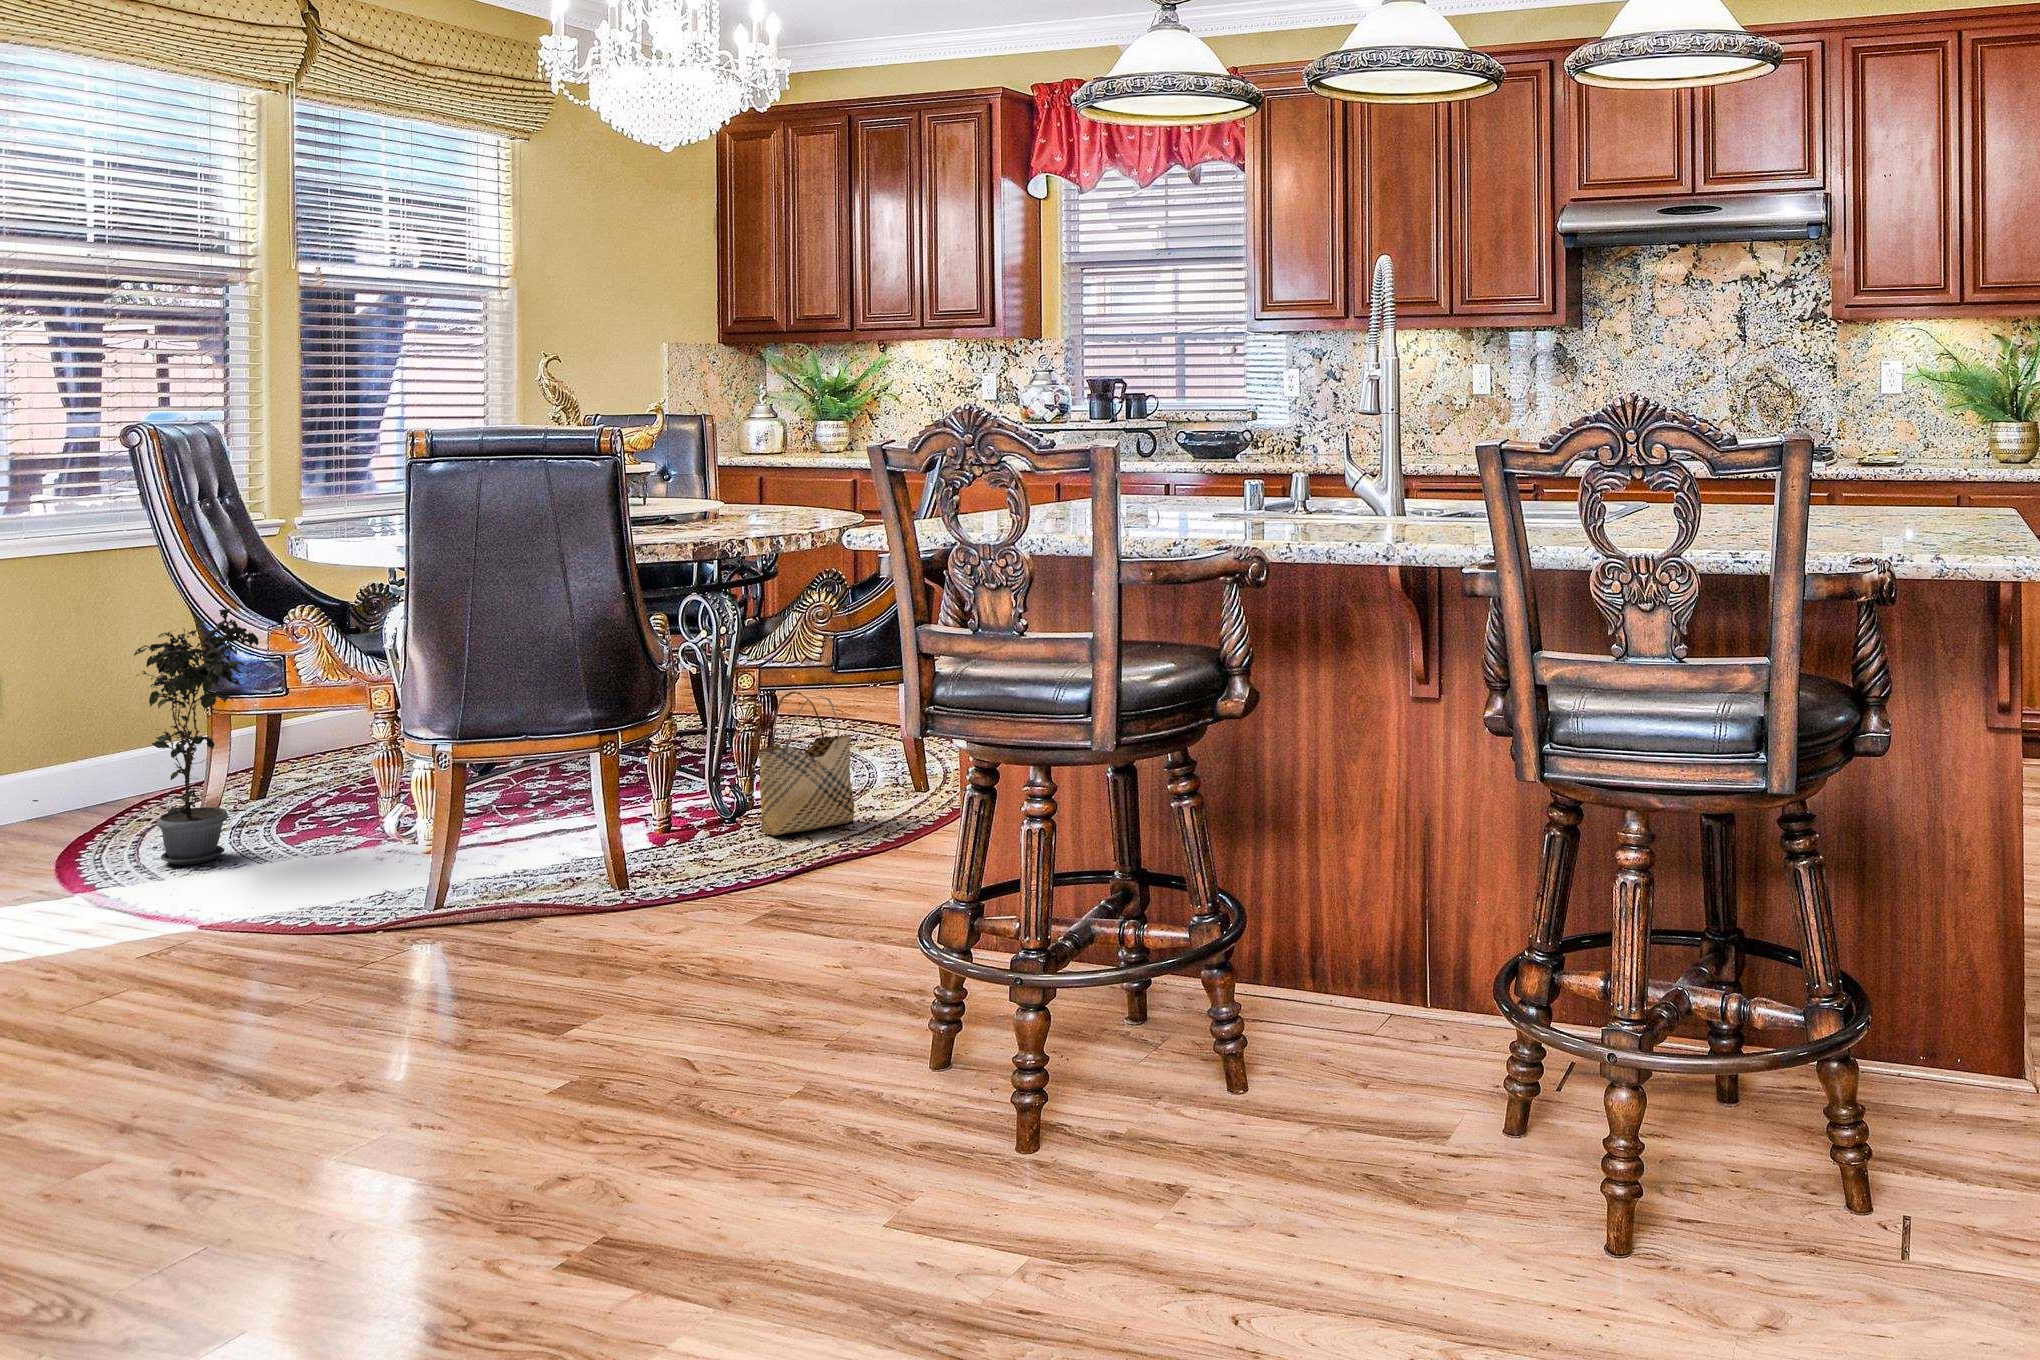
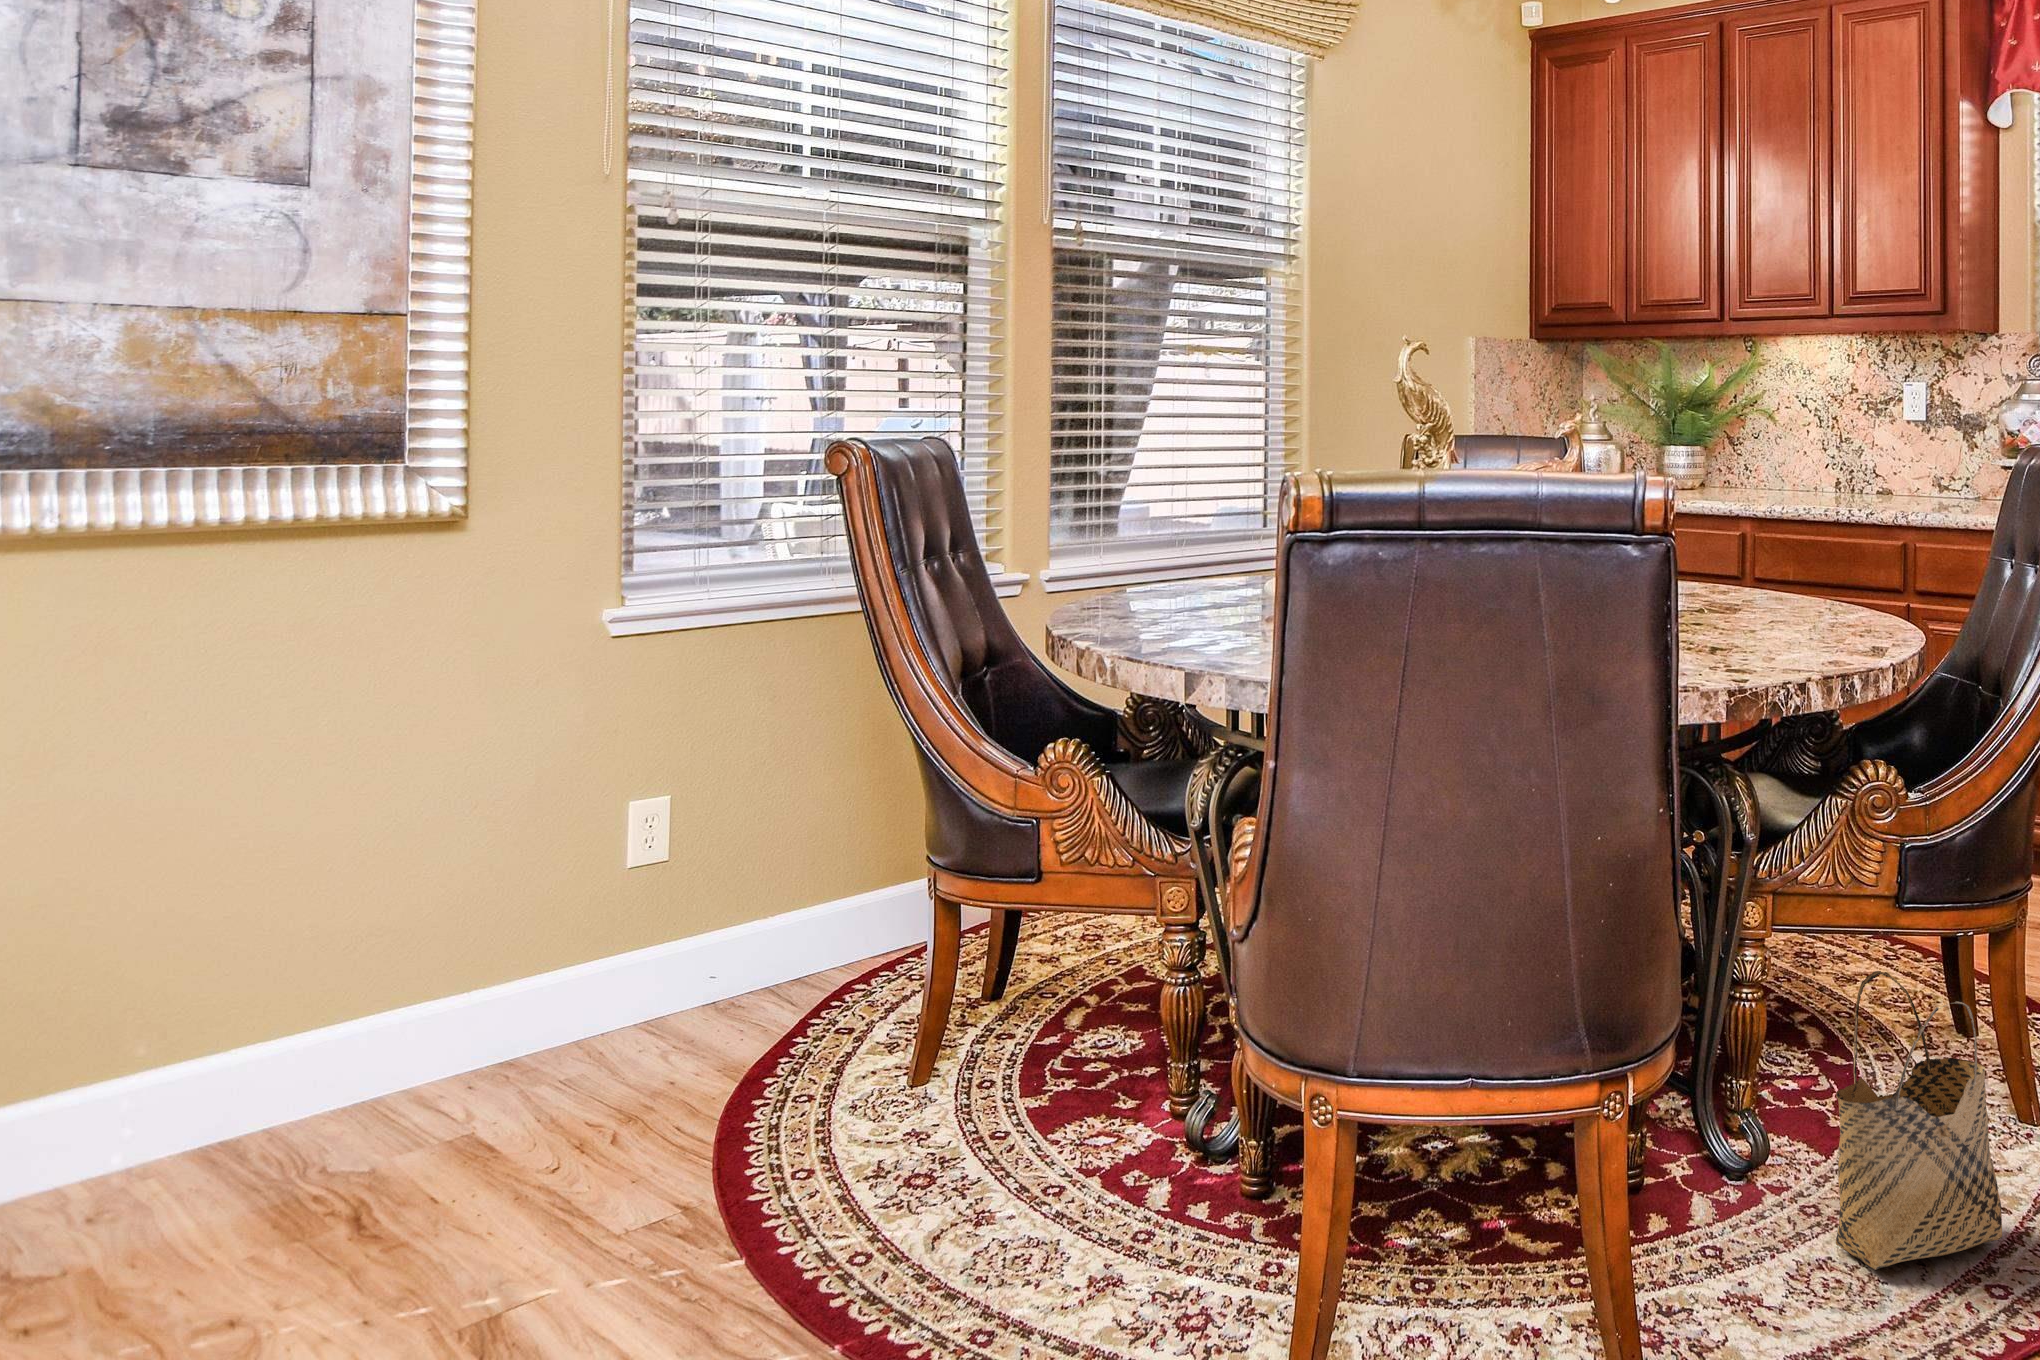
potted plant: present [134,609,259,865] -> none [826,751,1007,1181]

